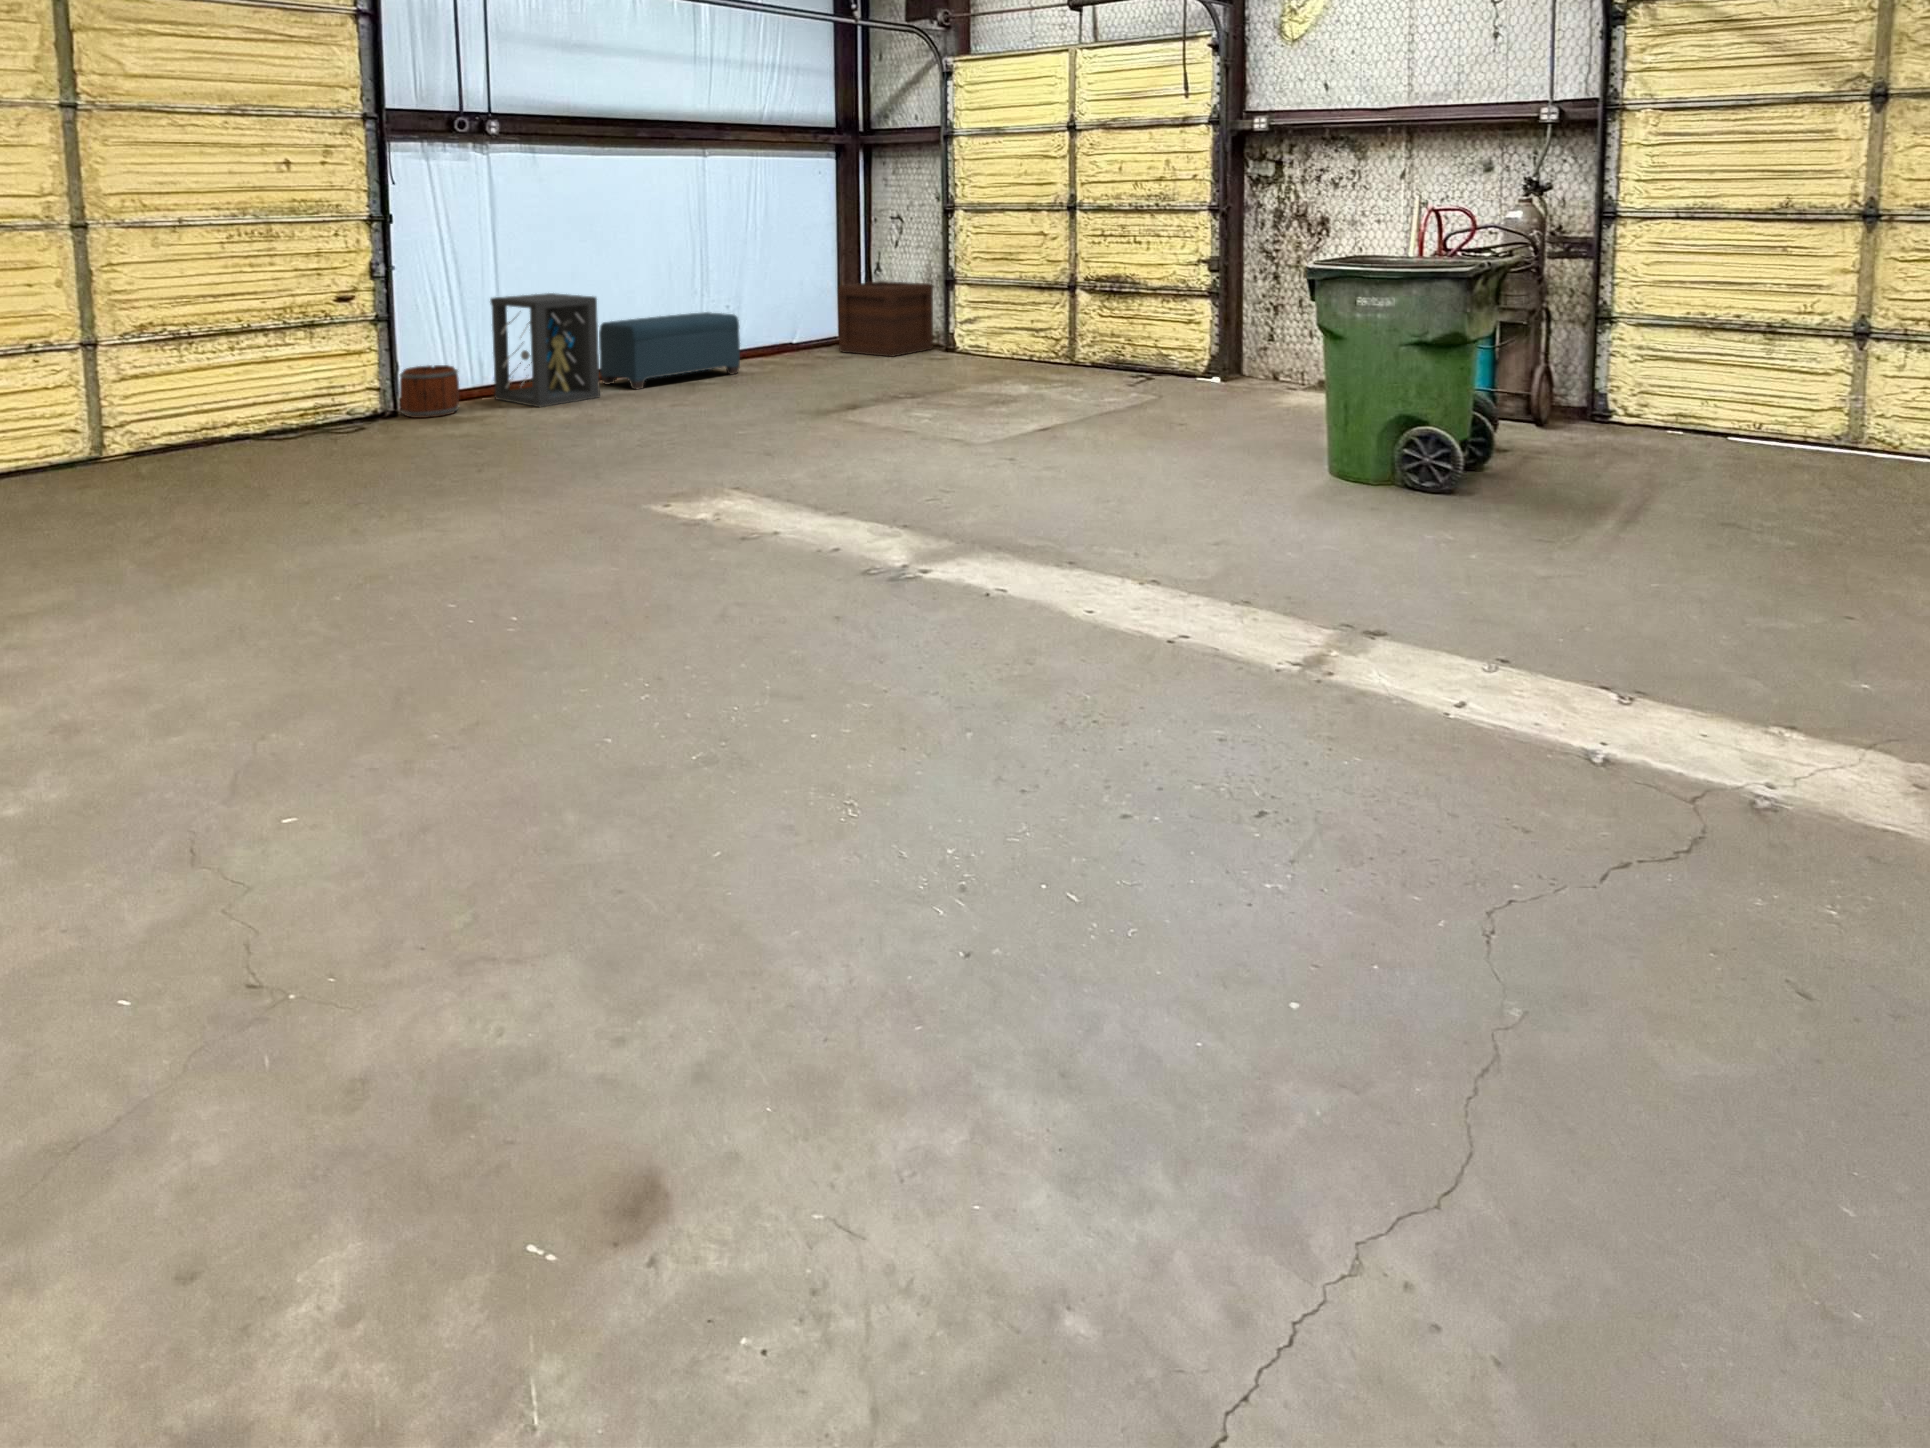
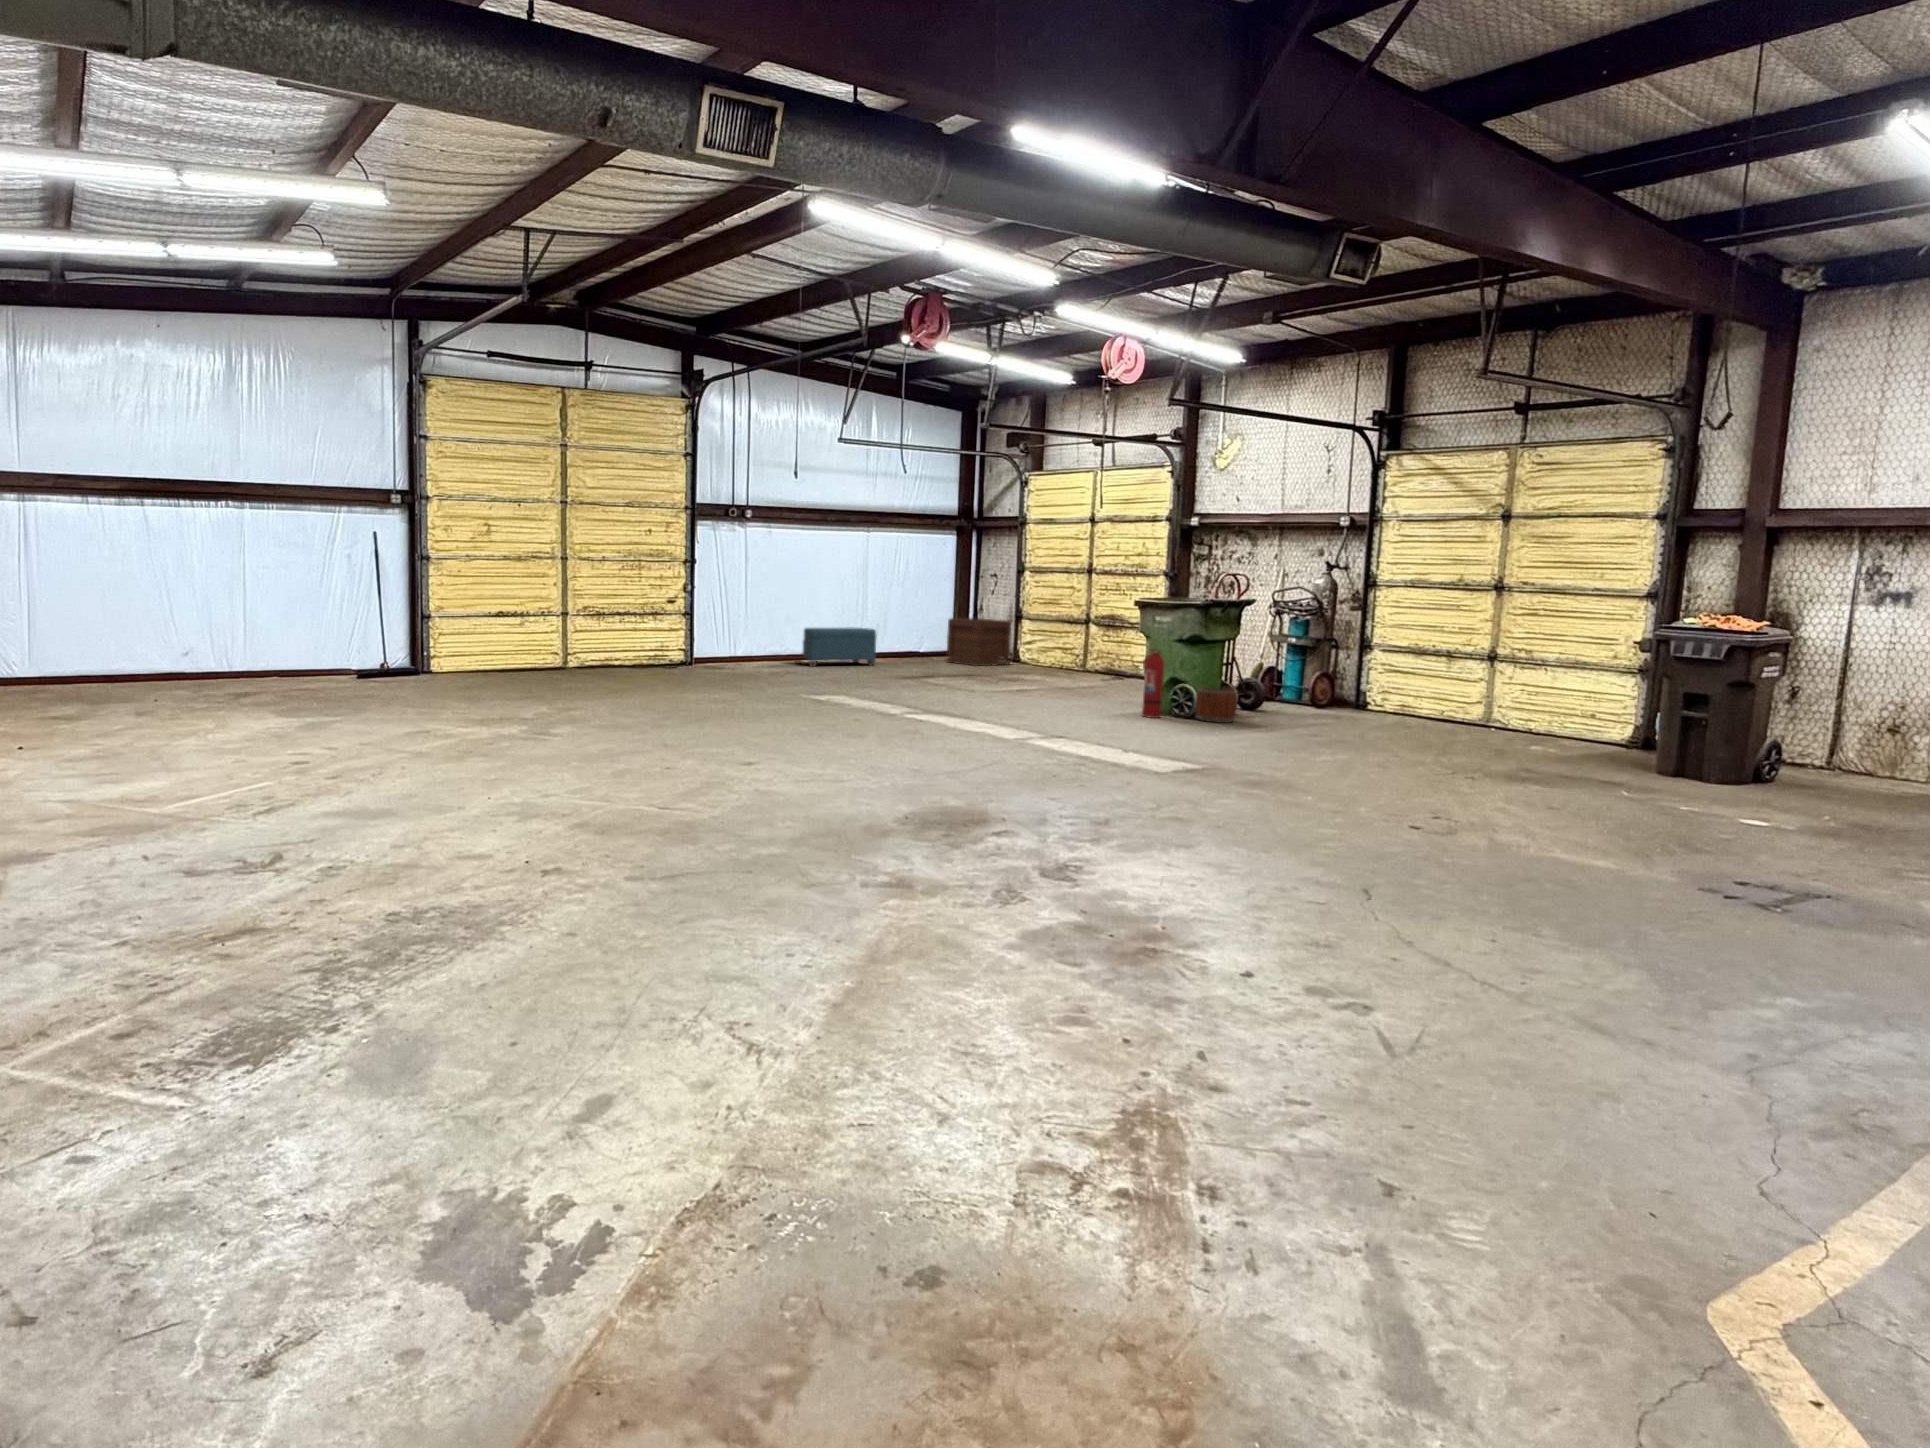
storage cabinet: present [490,293,600,407] -> none [736,608,792,668]
fire extinguisher: none [1375,364,1425,503] -> present [1142,649,1164,718]
bucket: present [399,365,459,418] -> present [1196,687,1237,723]

